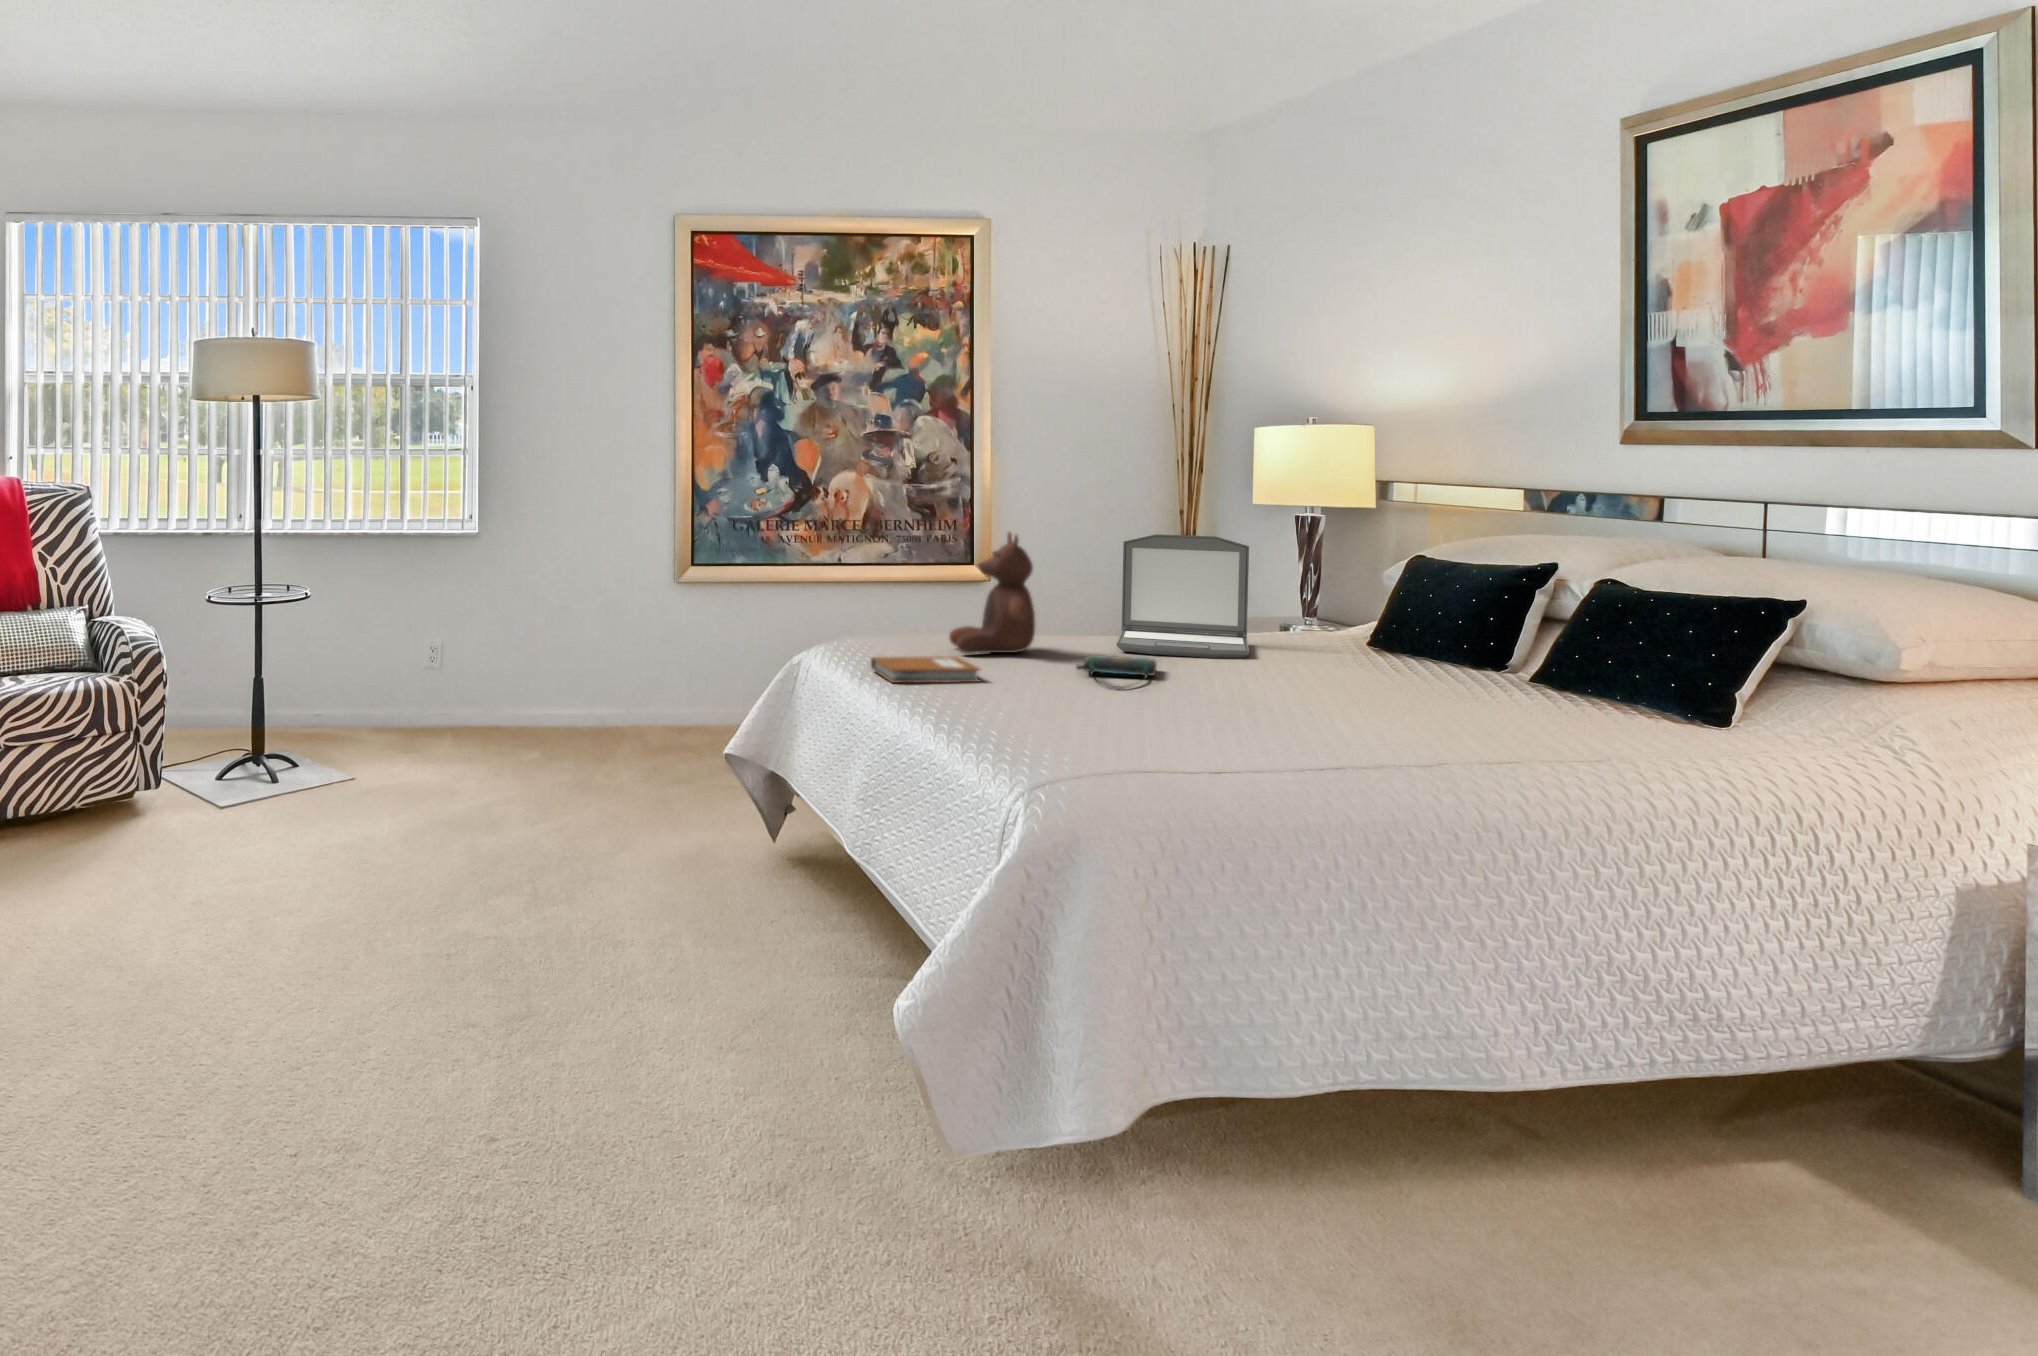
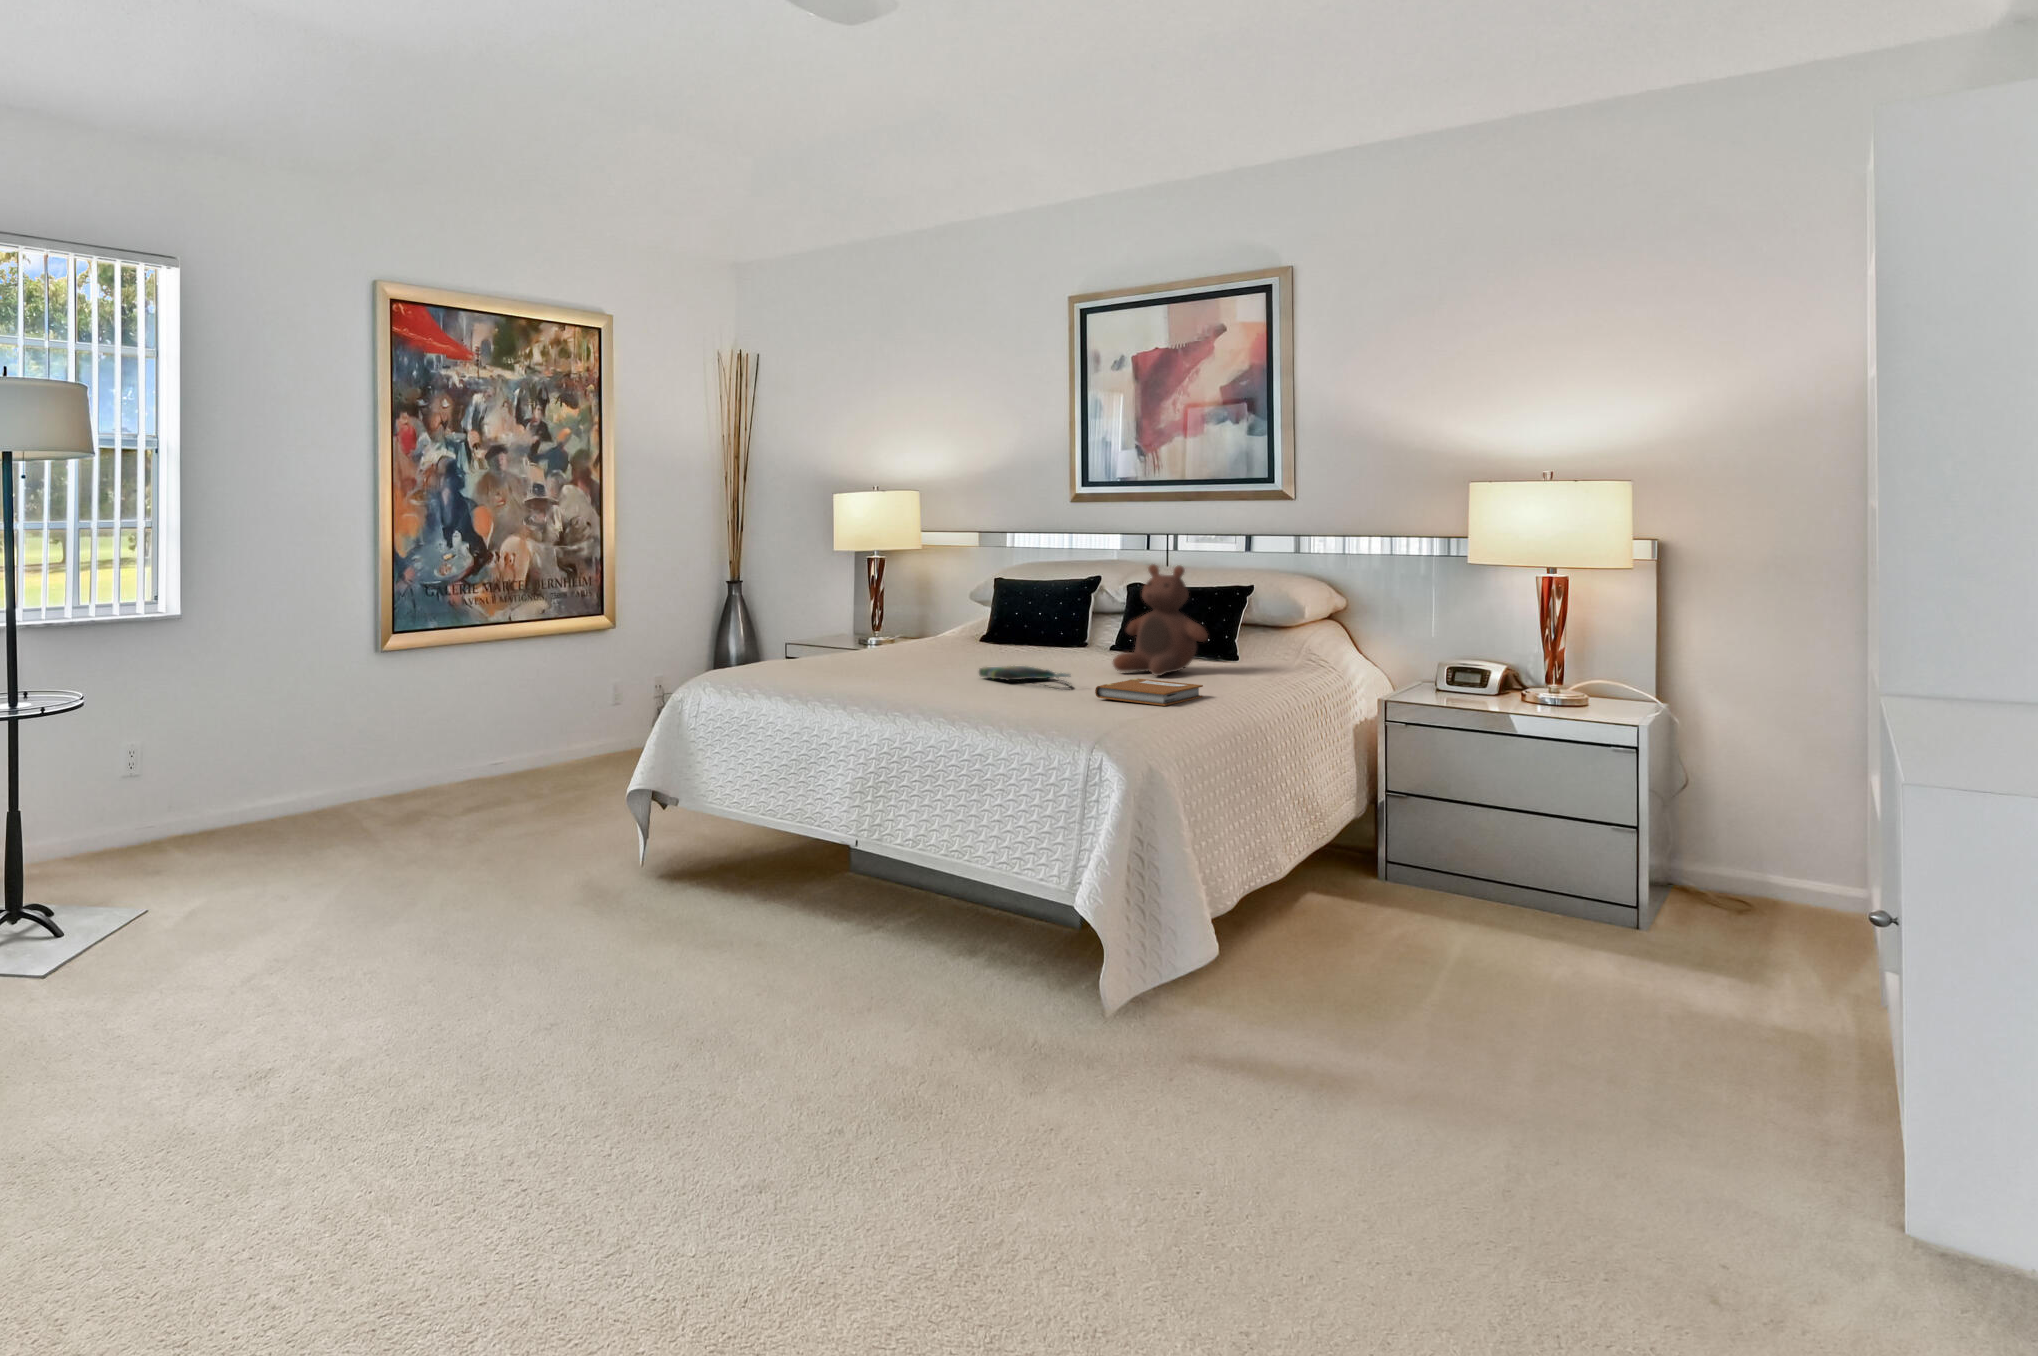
stuffed bear: present [949,533,1035,654] -> present [1113,565,1208,676]
laptop: present [1117,534,1249,658] -> none [907,569,1035,666]
notebook: present [871,656,980,683] -> present [1095,678,1203,706]

